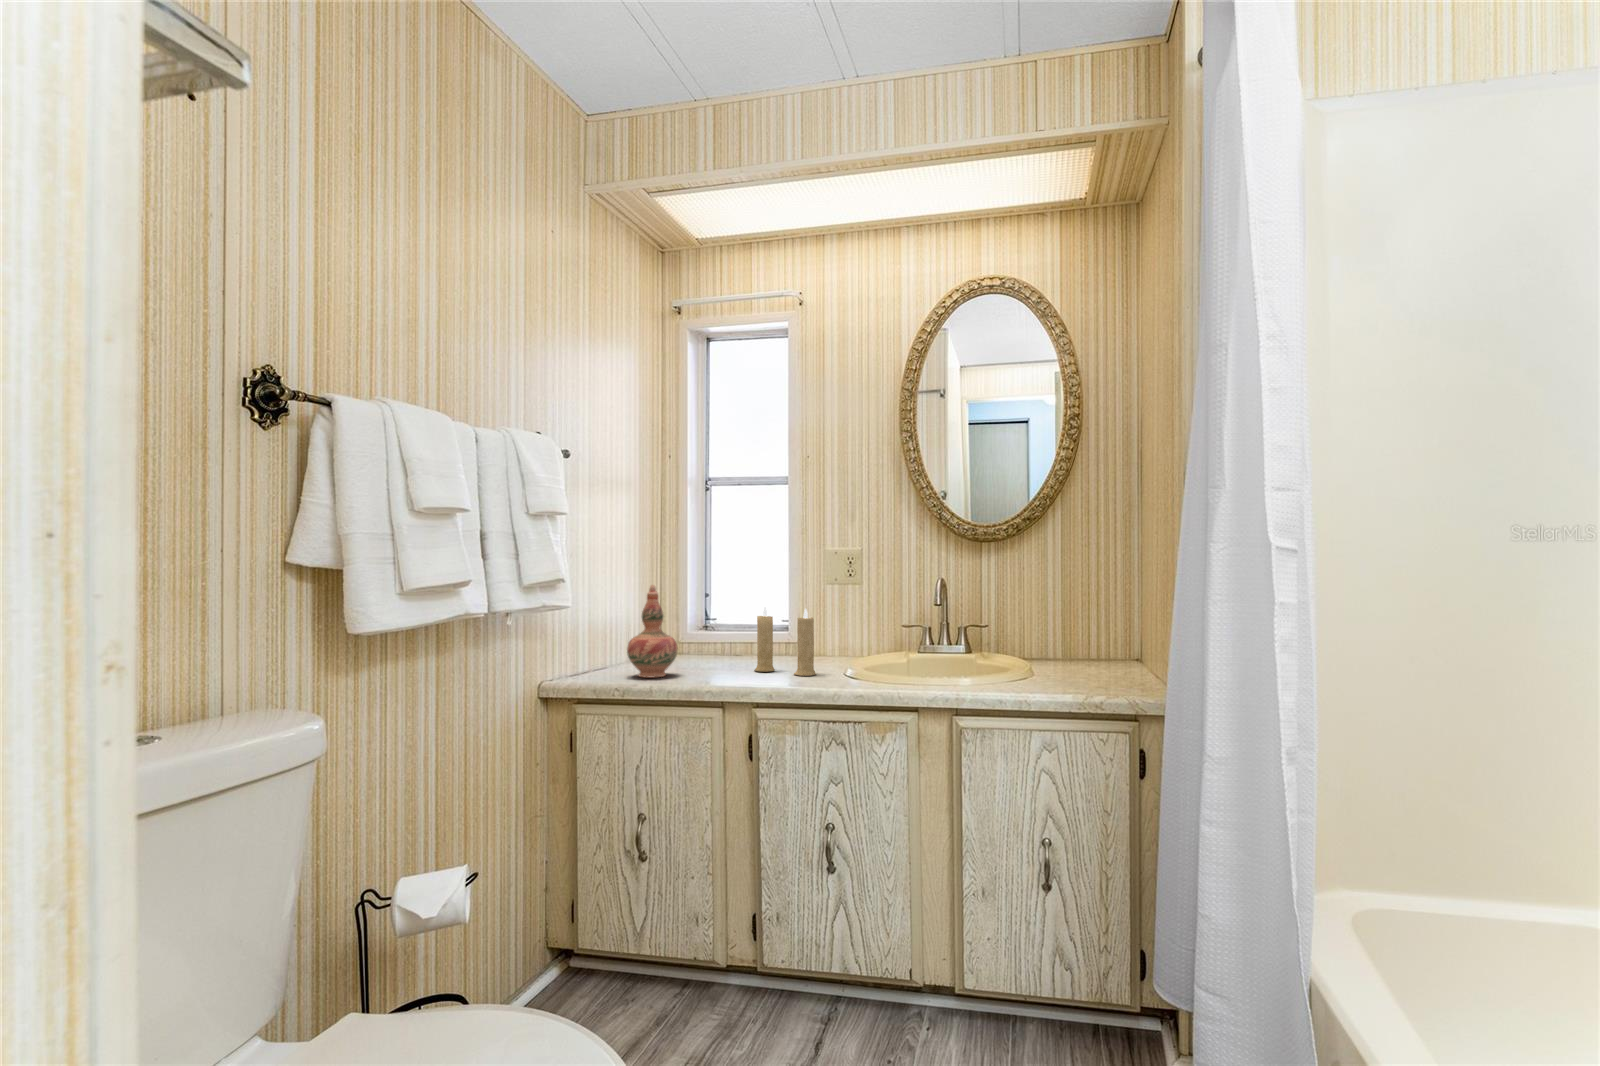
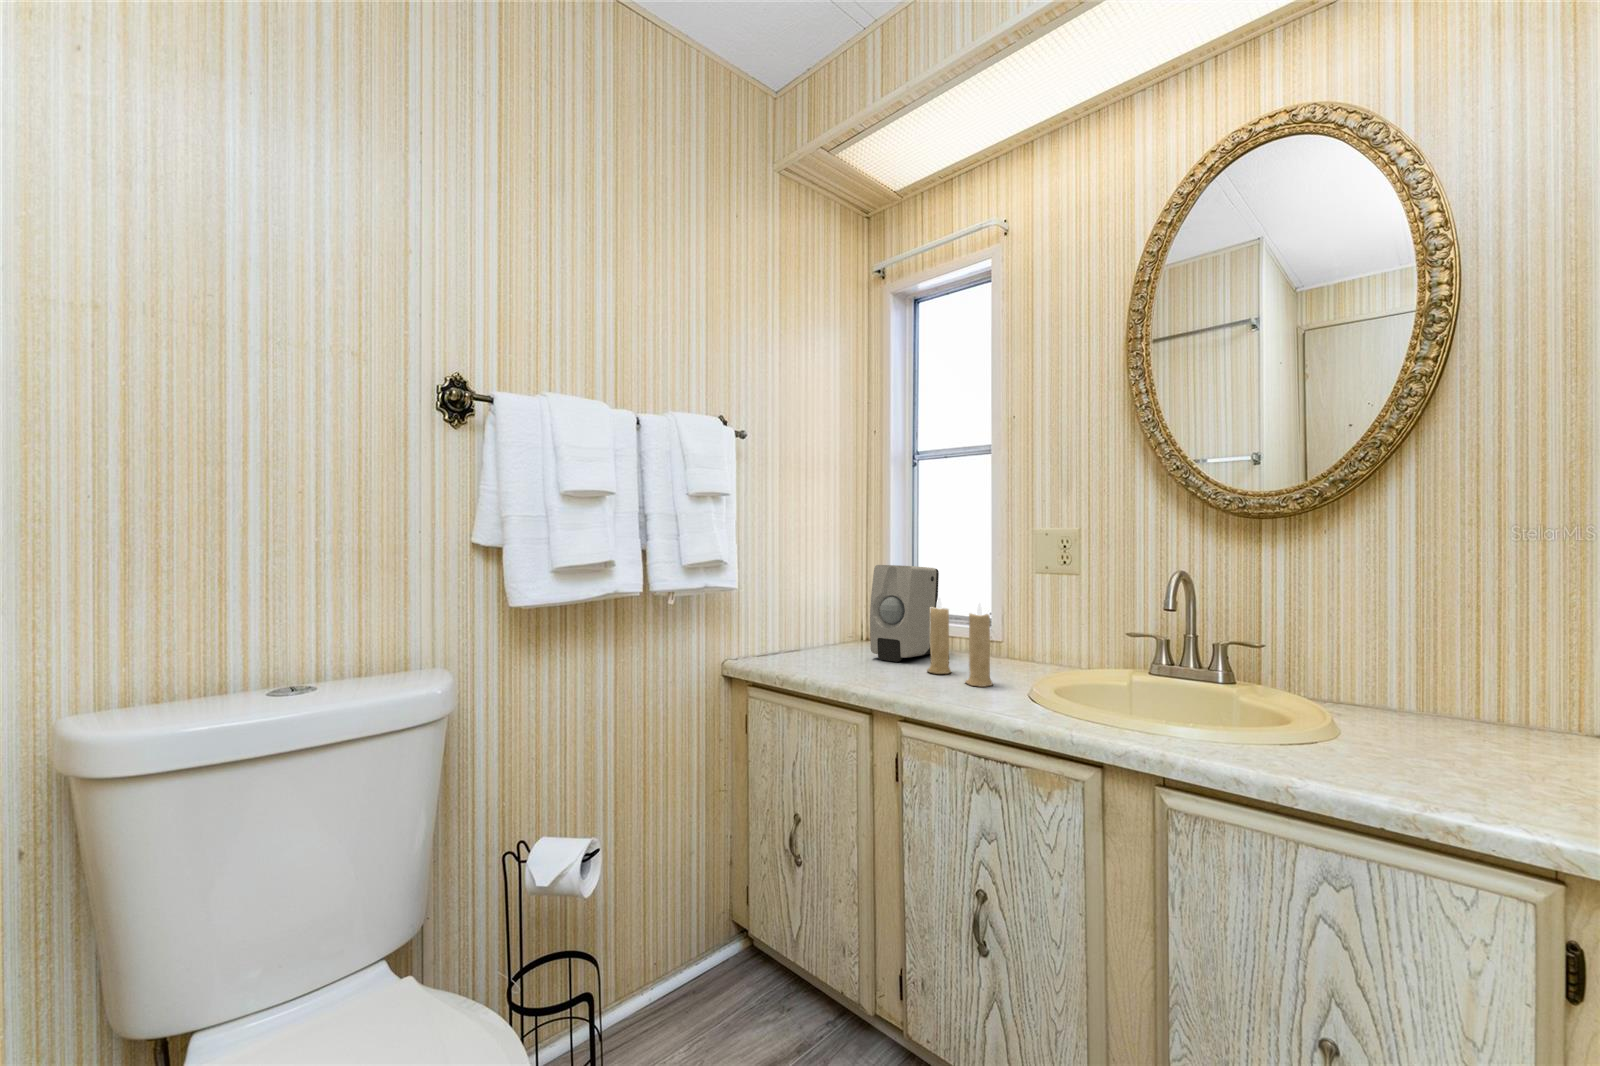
soap dispenser: none [693,582,745,668] -> present [870,565,939,662]
decorative vase: present [627,585,678,678] -> none [785,569,839,671]

